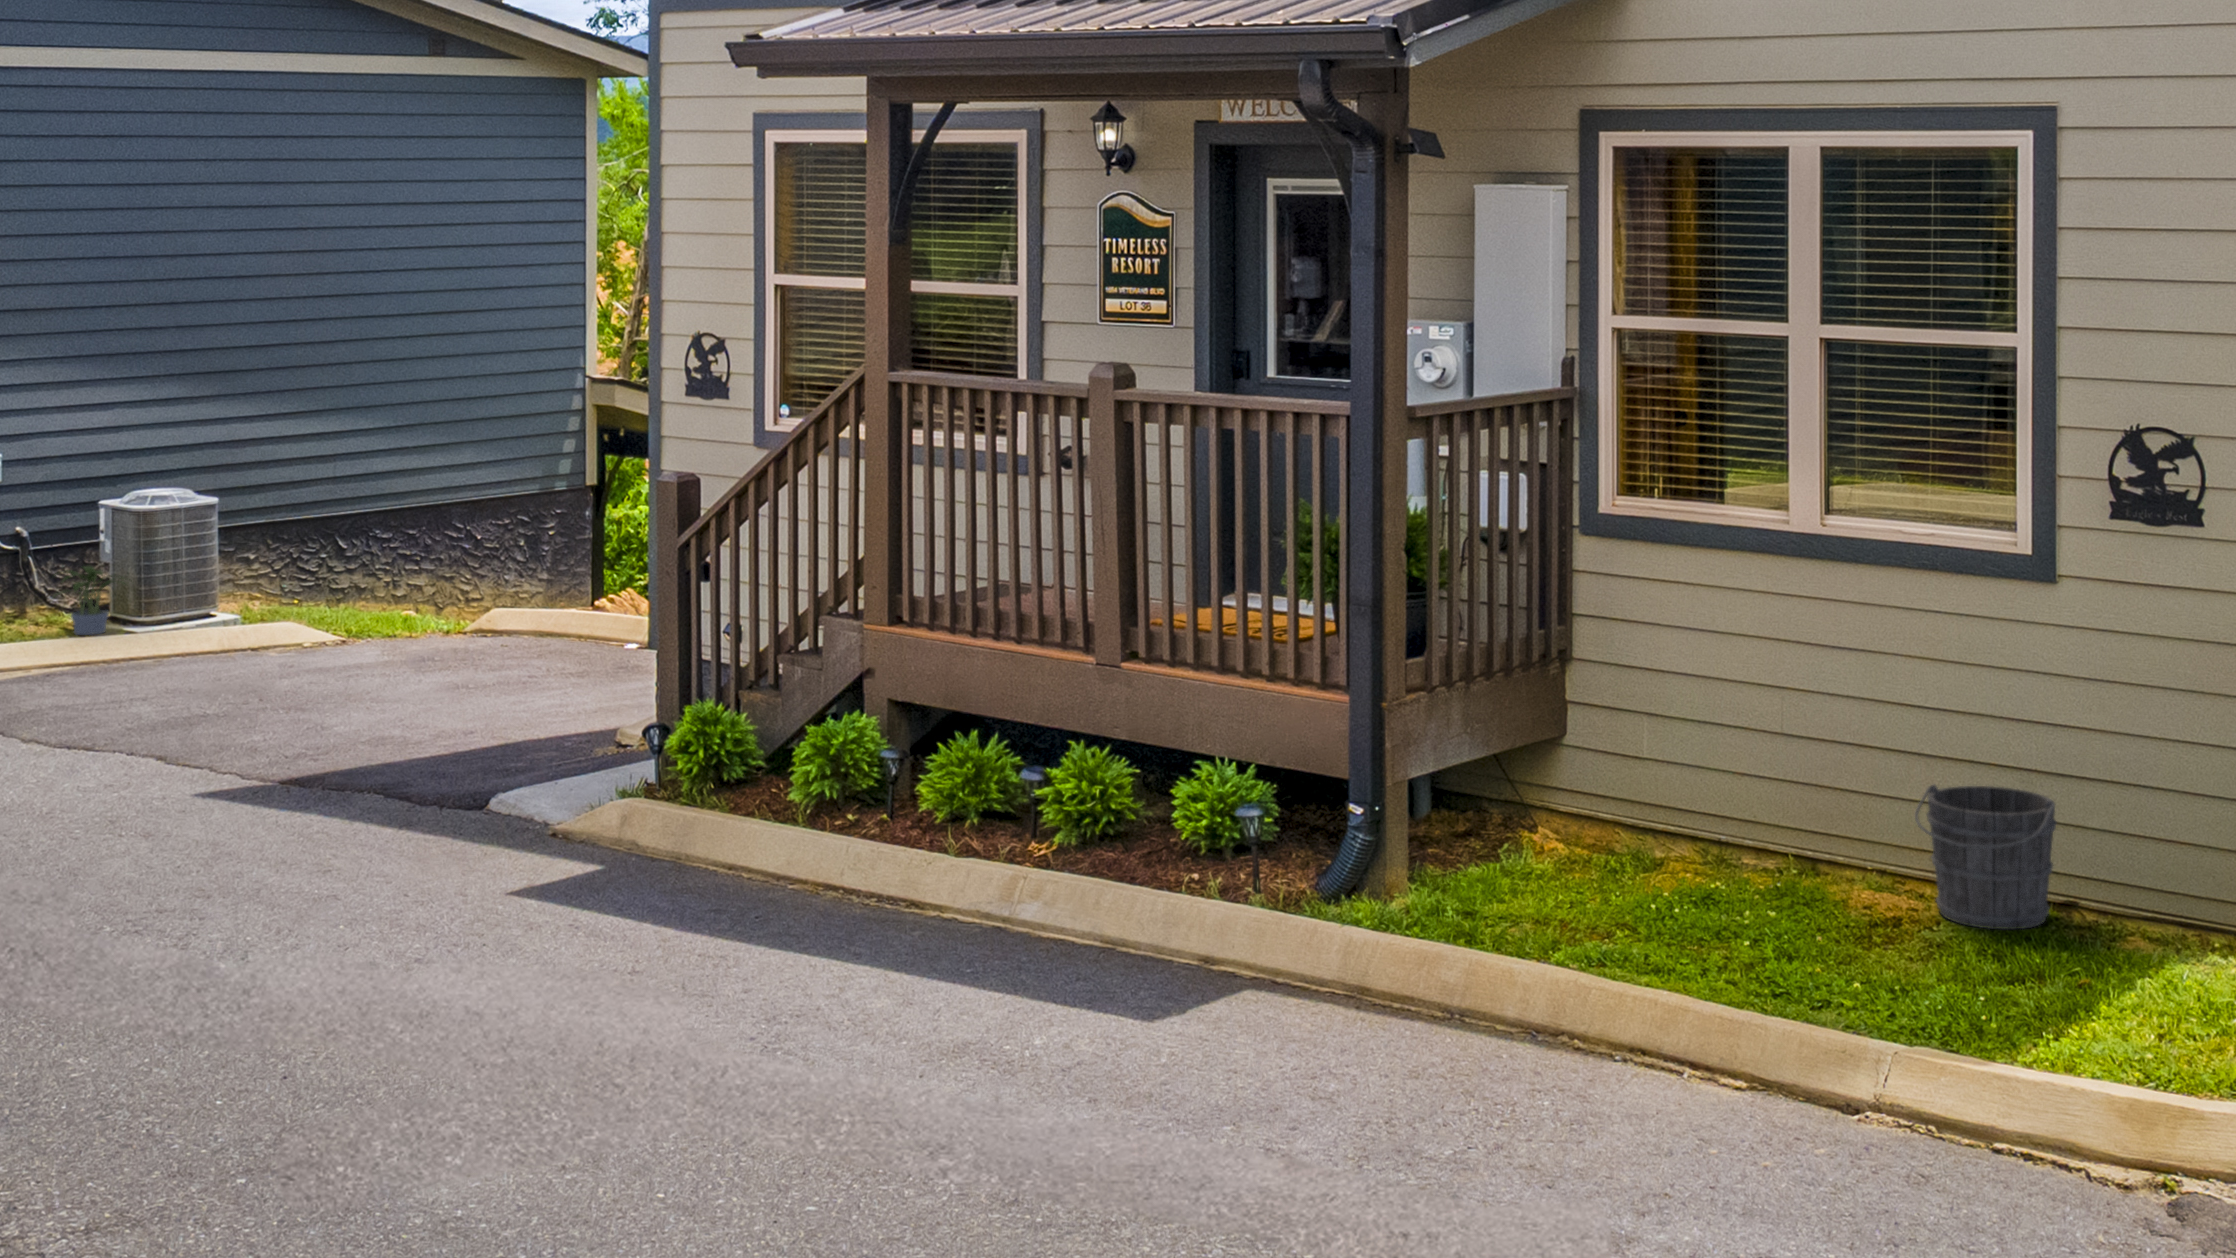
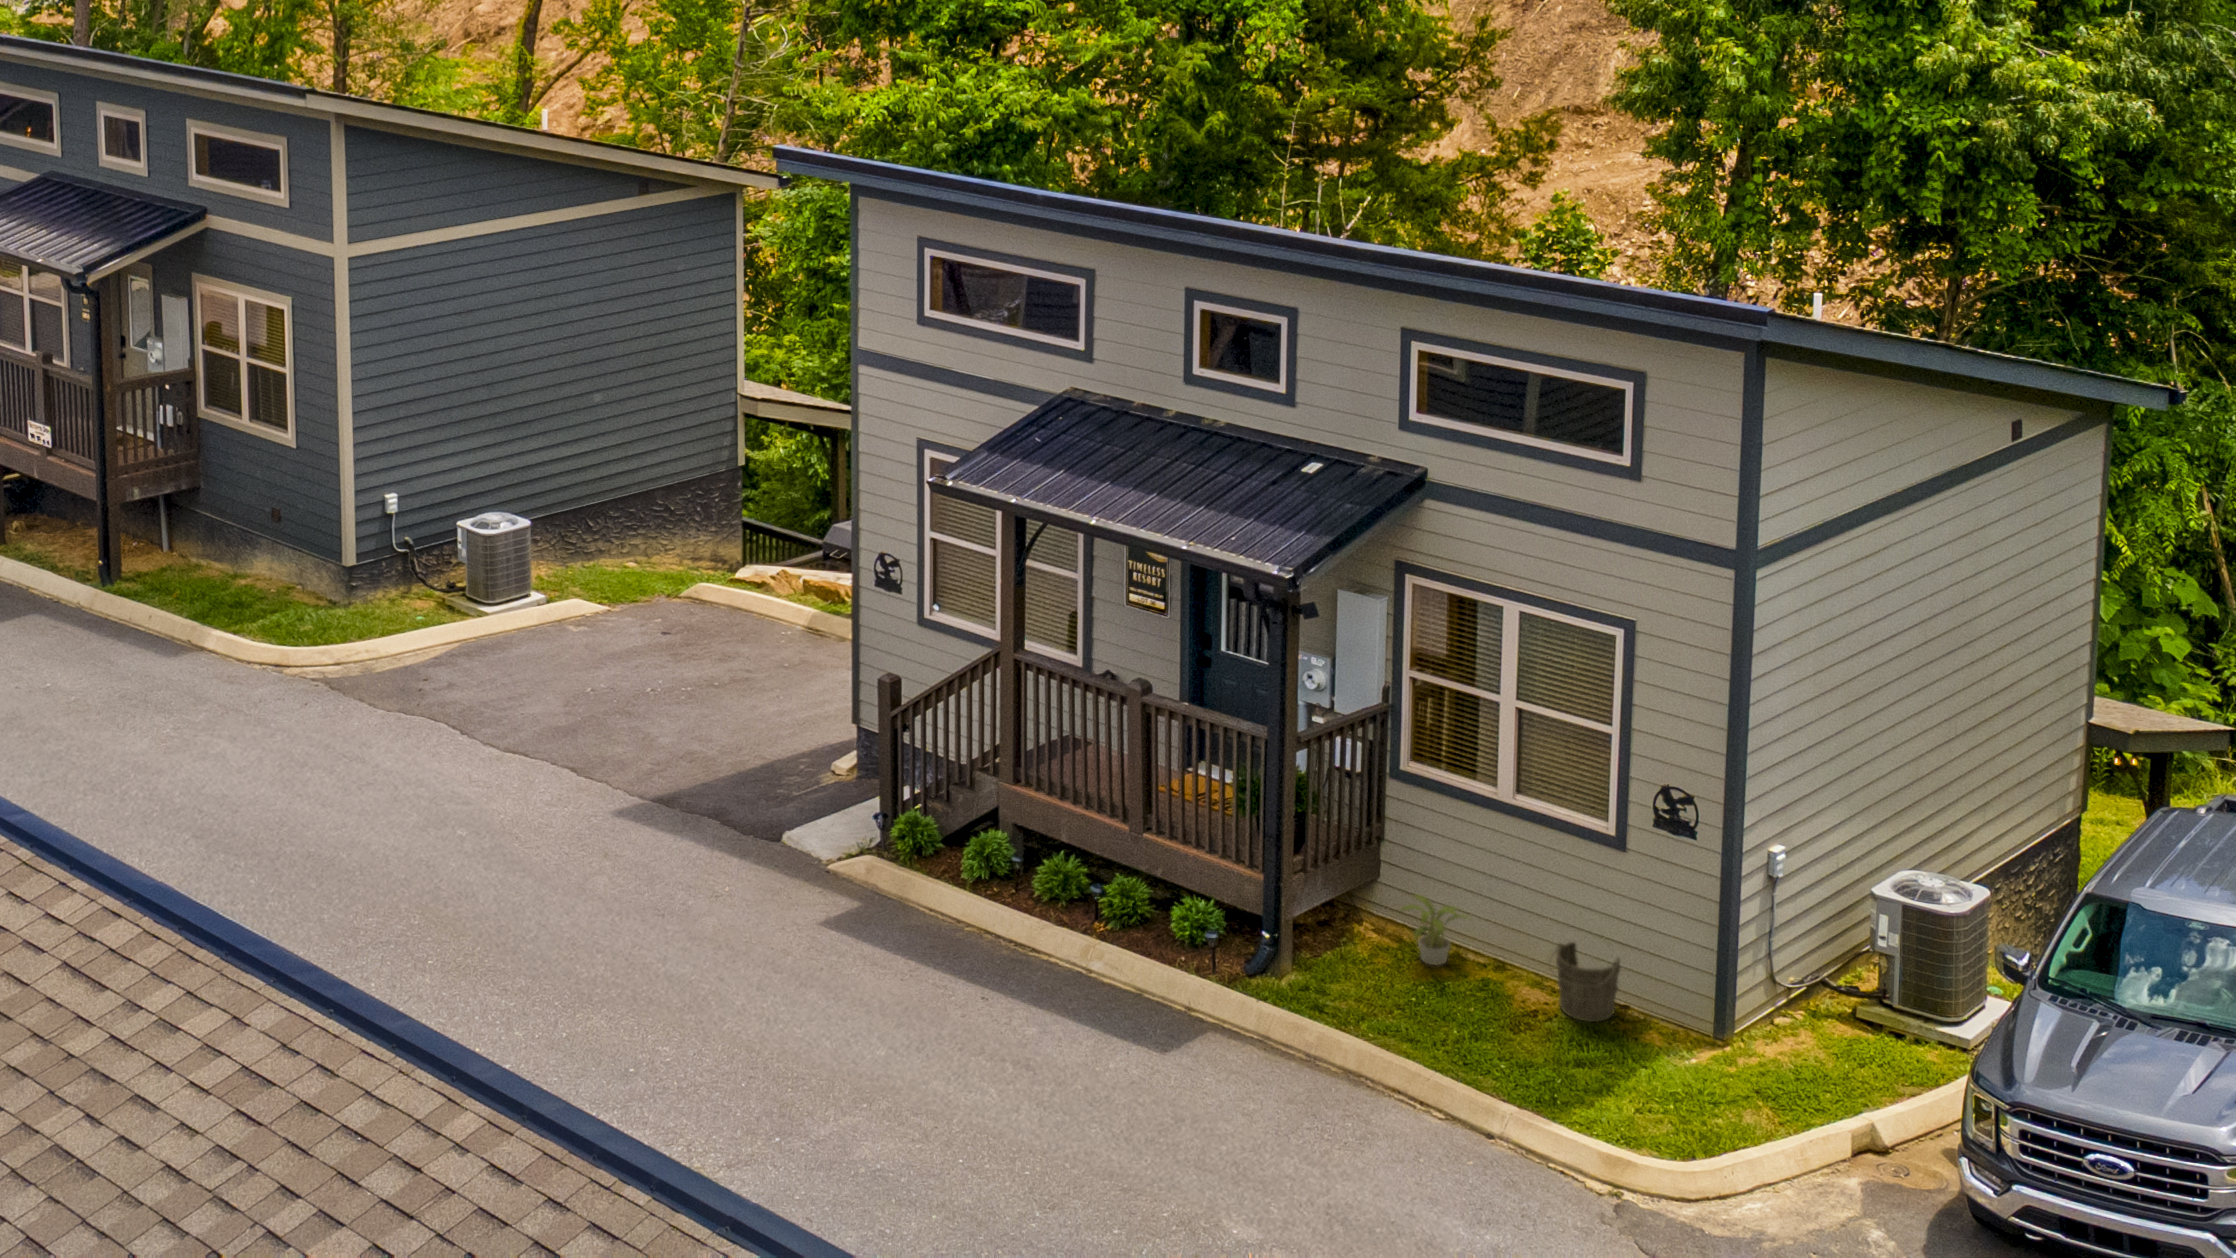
potted plant: present [55,566,122,635] -> present [1401,894,1468,965]

